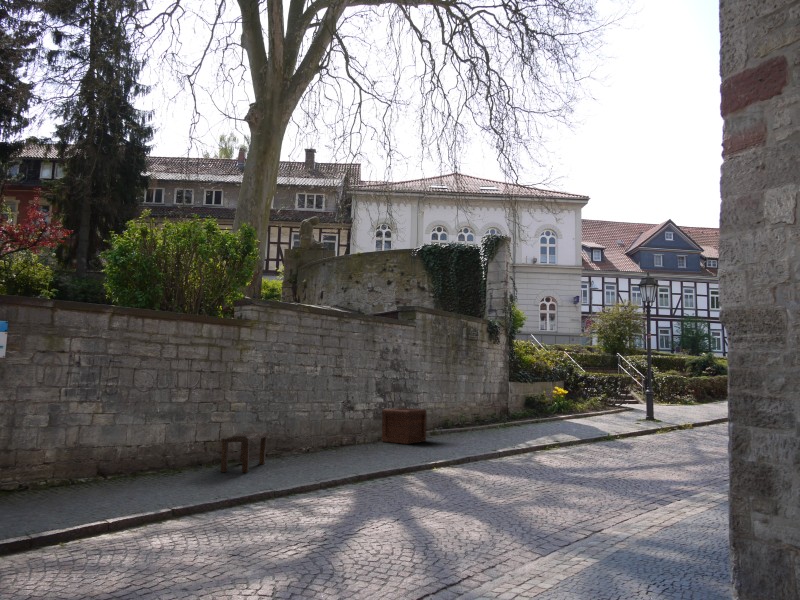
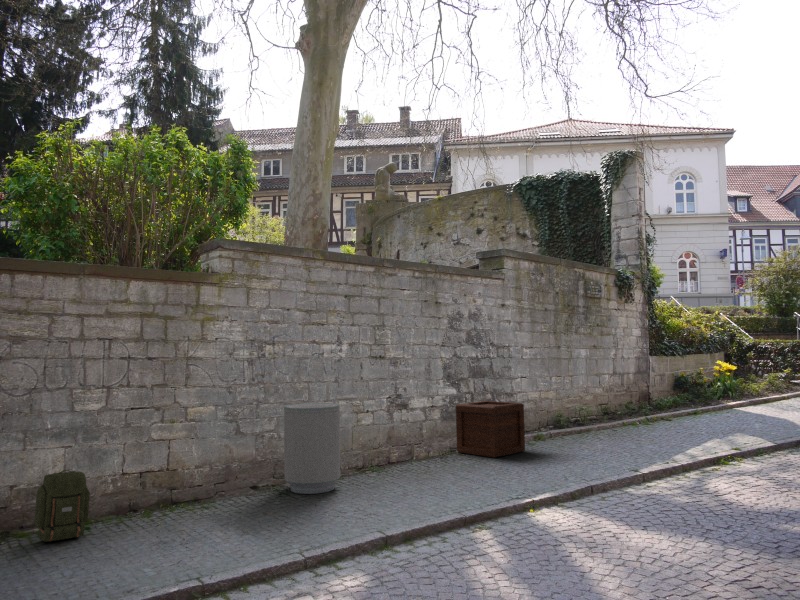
trash can: none [283,404,319,459] -> present [284,403,340,494]
bench: present [221,431,268,472] -> none [153,452,248,529]
backpack: none [157,436,187,477] -> present [34,470,90,542]

